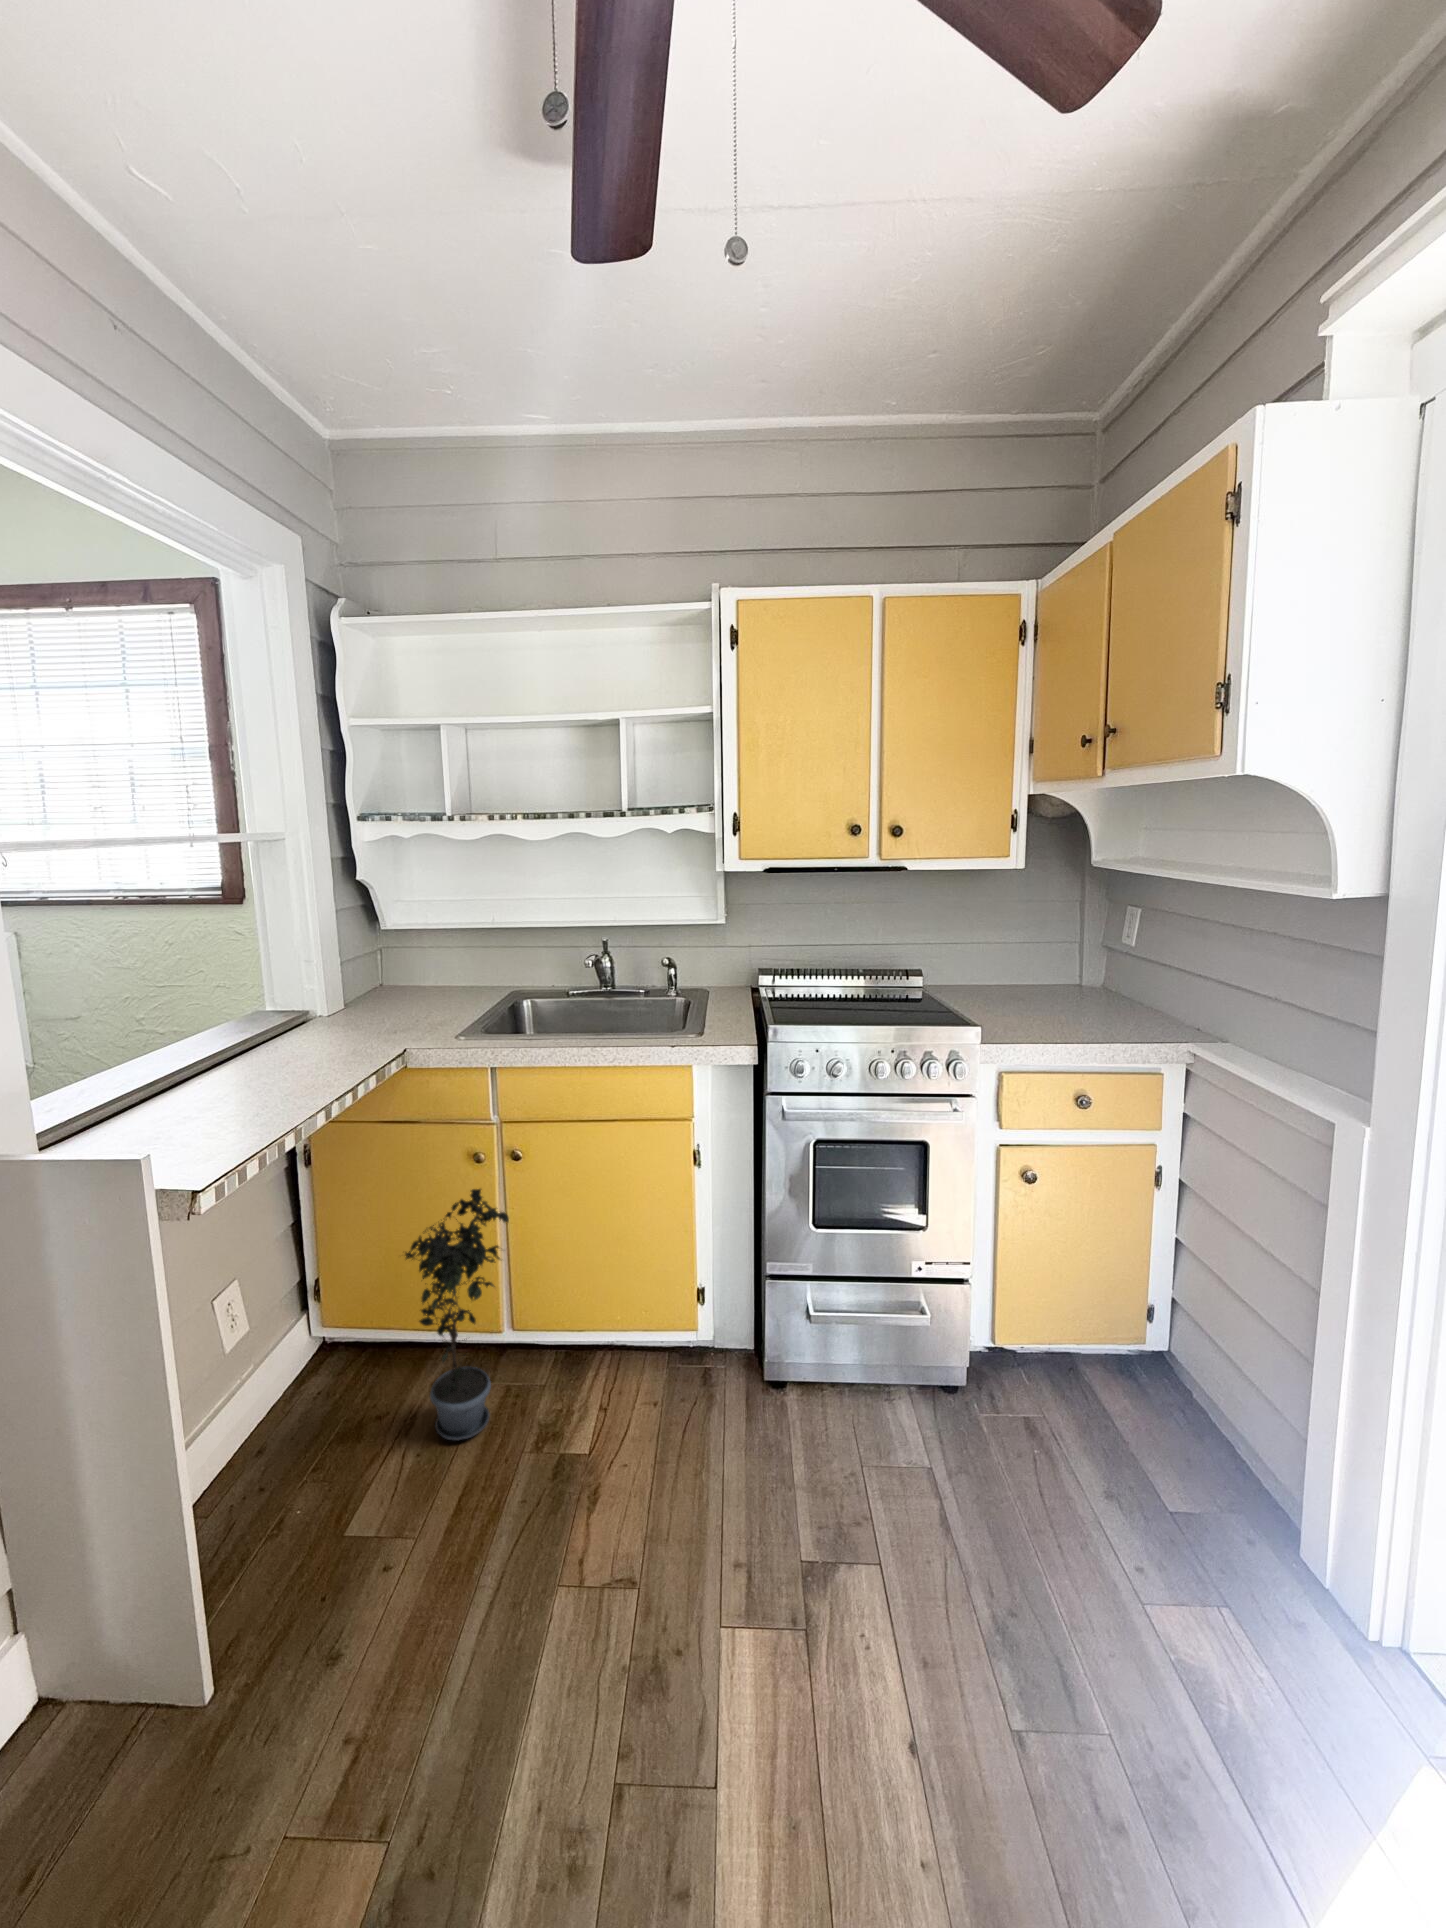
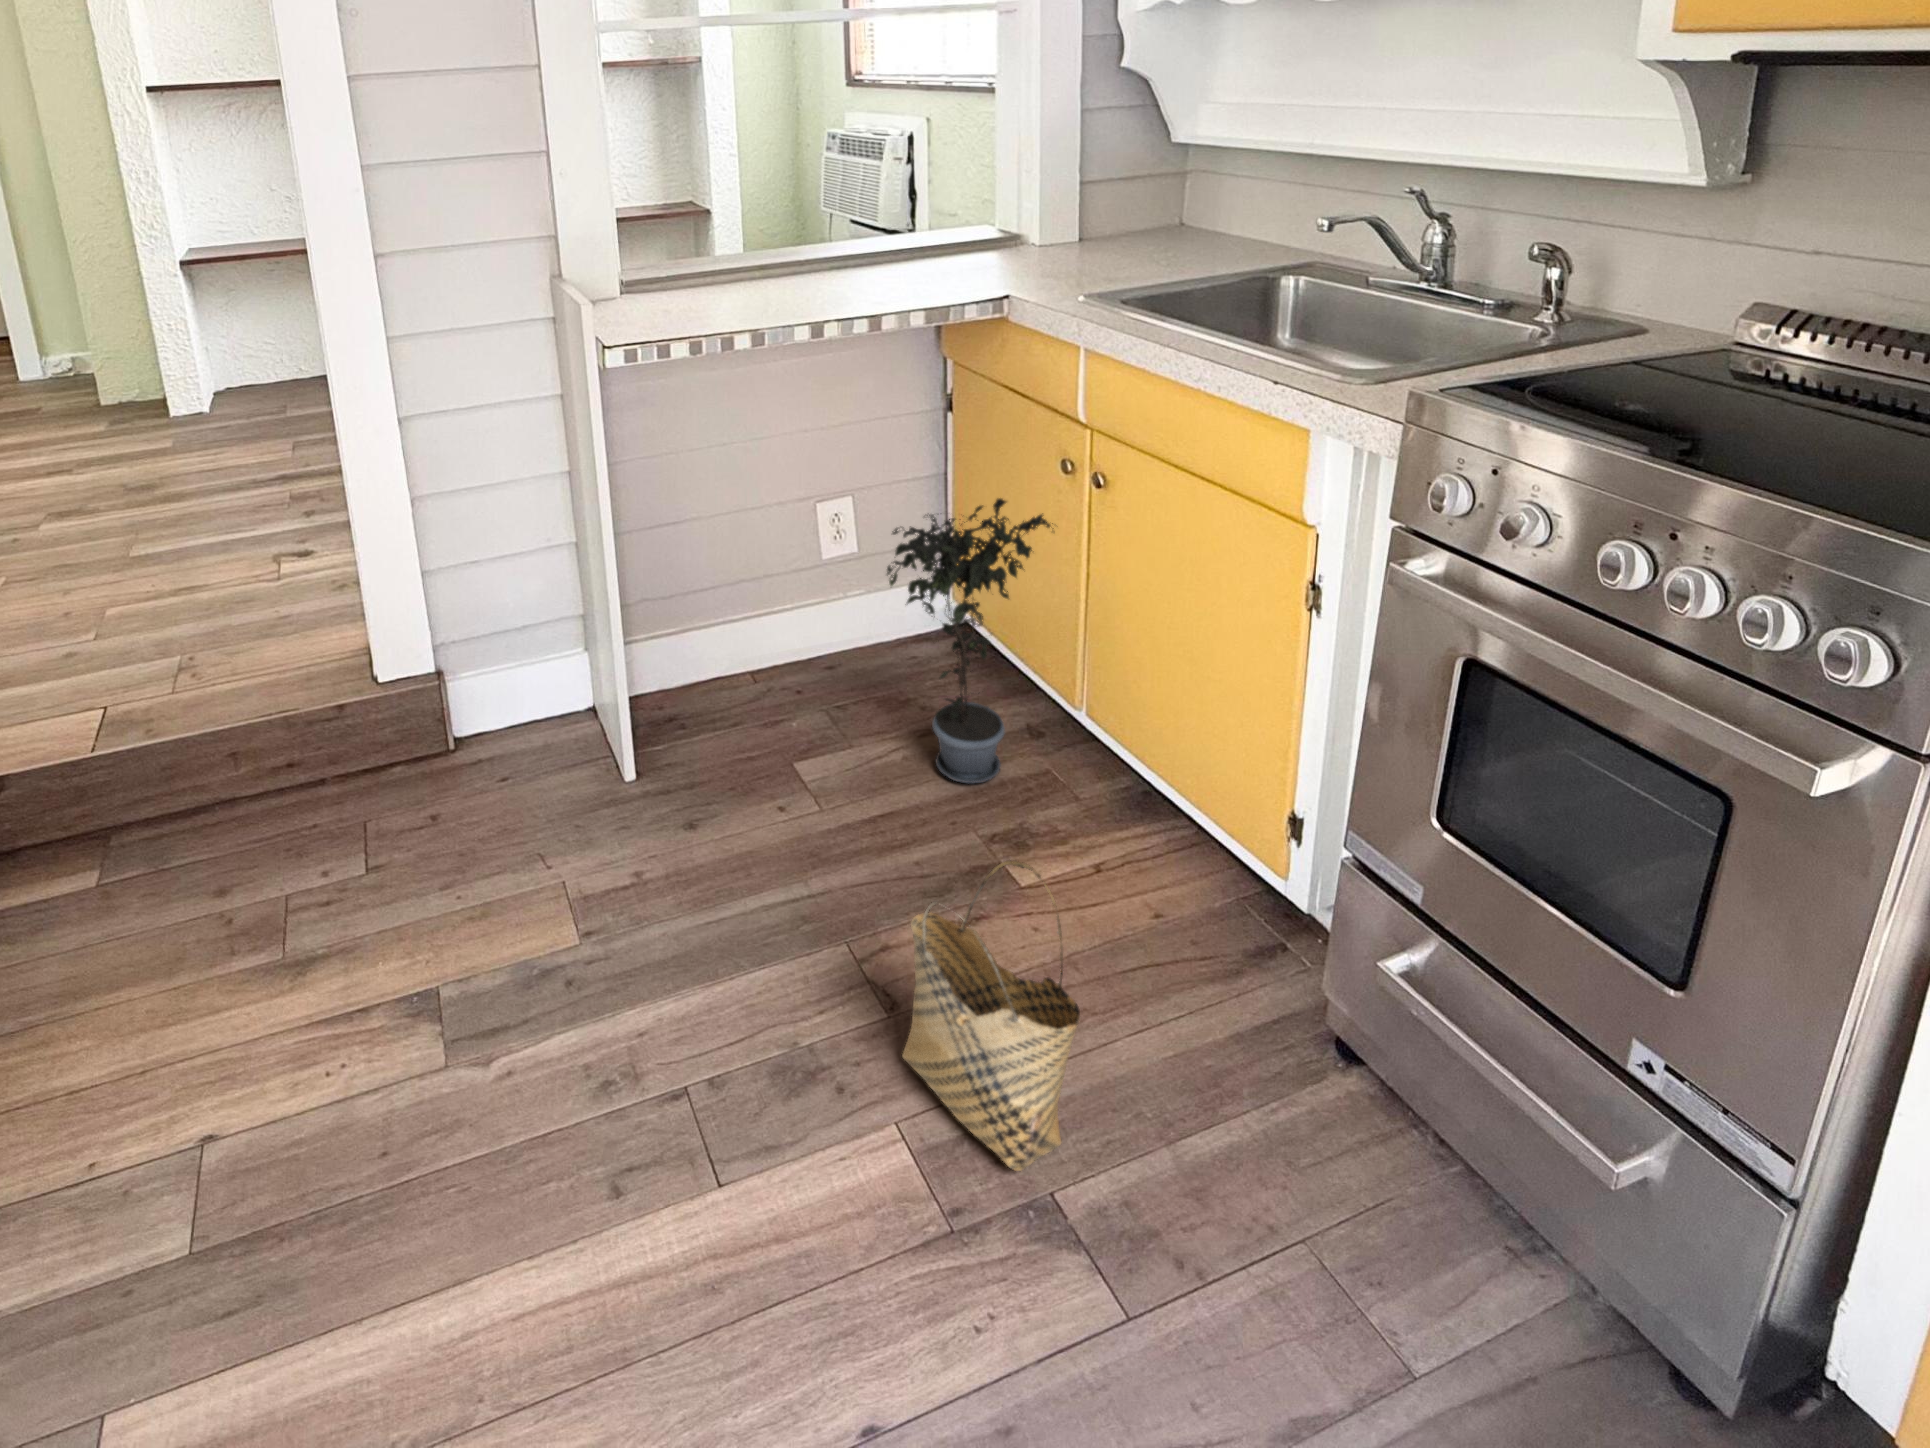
woven basket: none [663,1381,789,1594] -> present [902,860,1081,1171]

